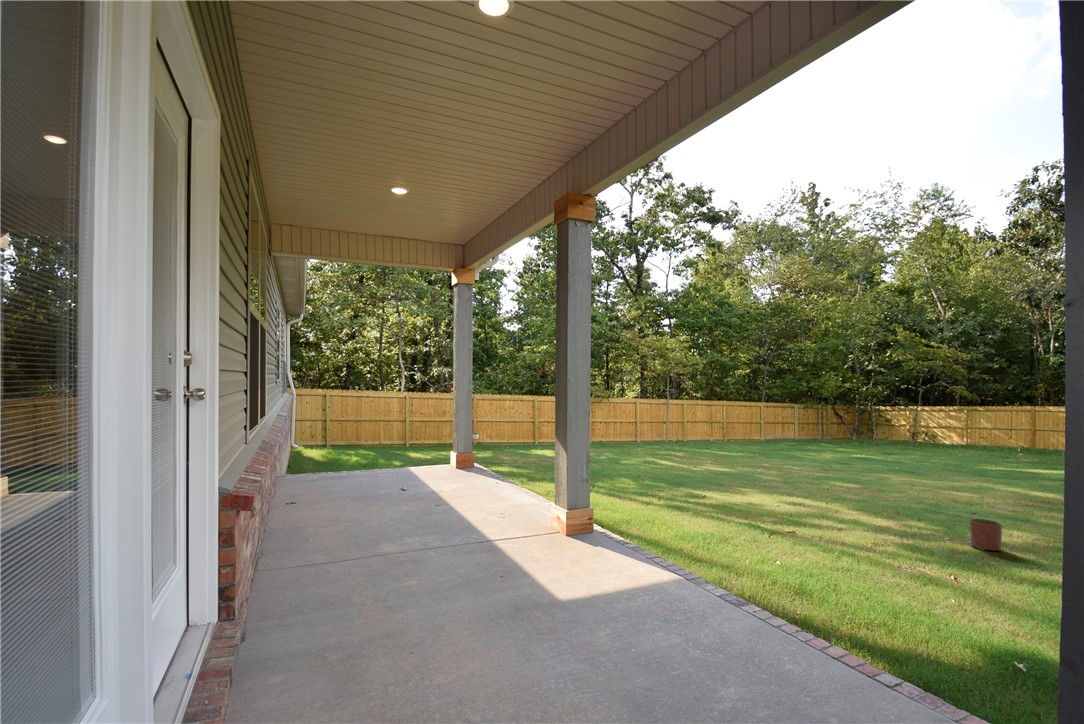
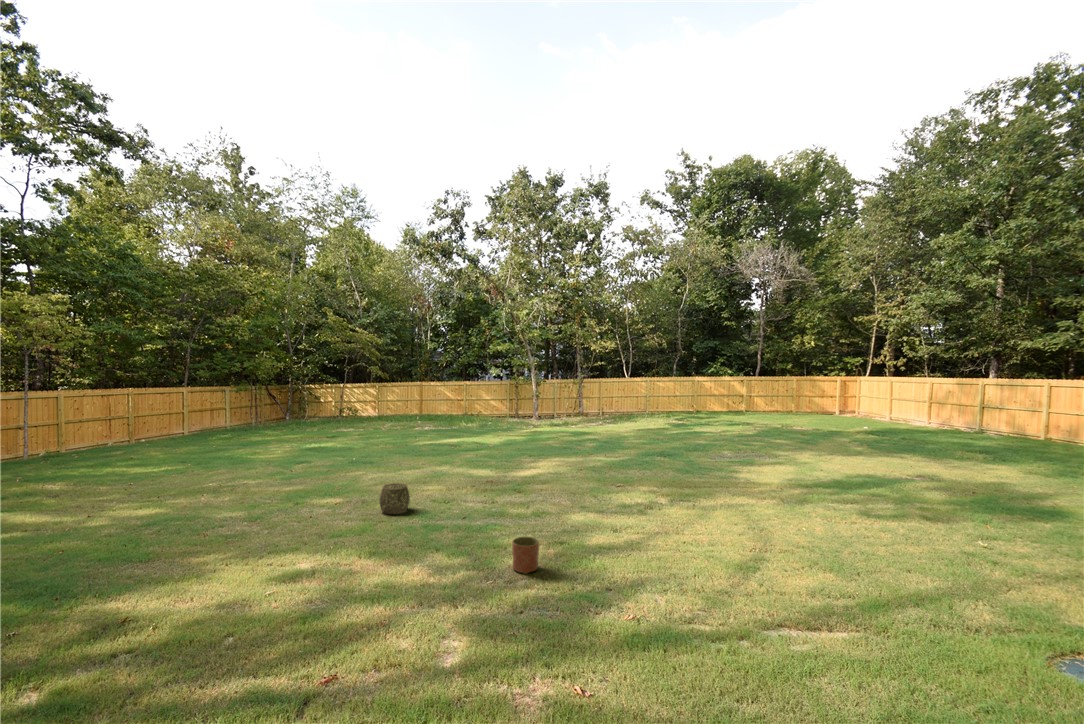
woven basket: none [880,475,912,502] -> present [379,483,410,514]

